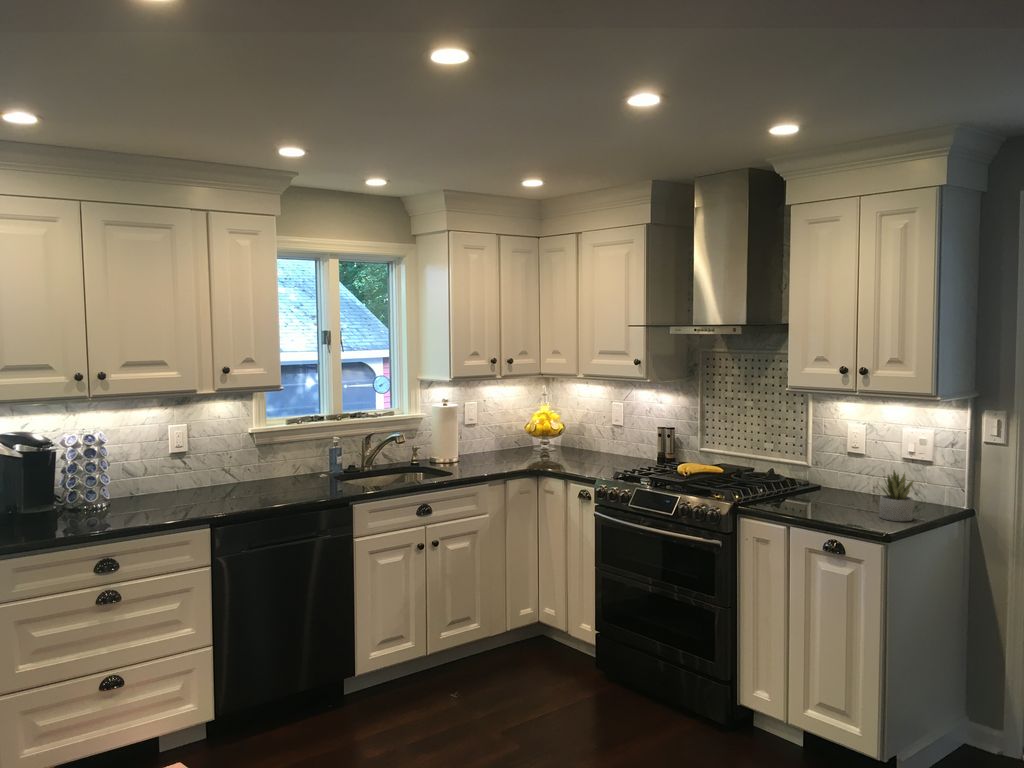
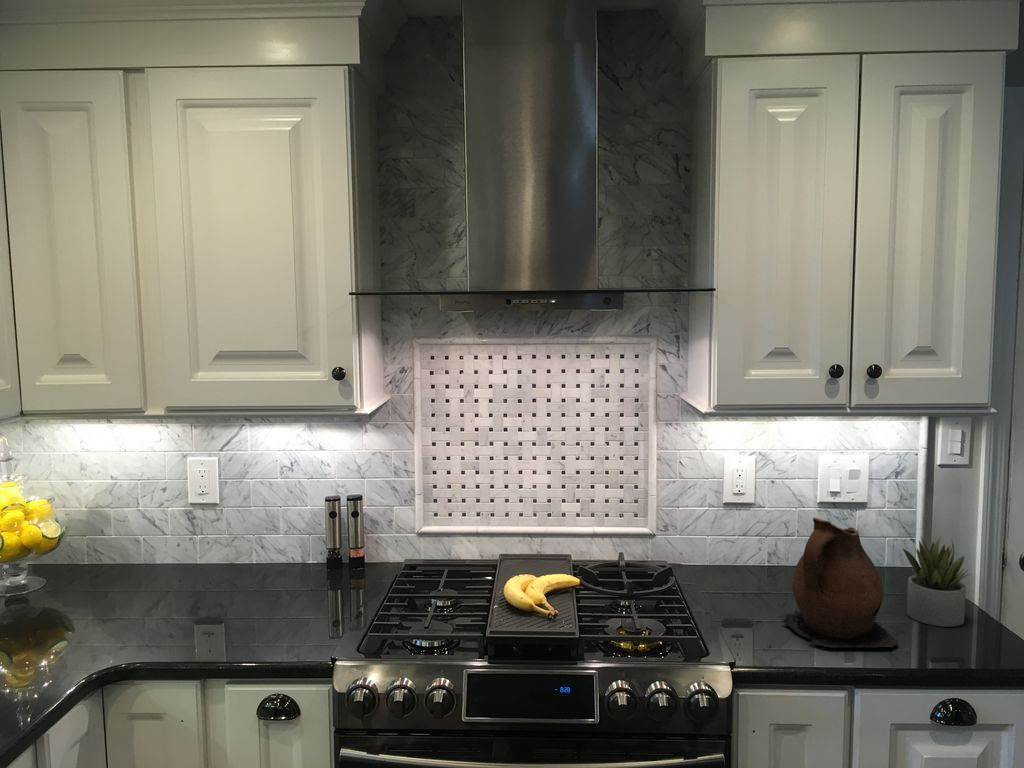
ceramic pitcher: none [792,444,857,515] -> present [780,518,898,649]

